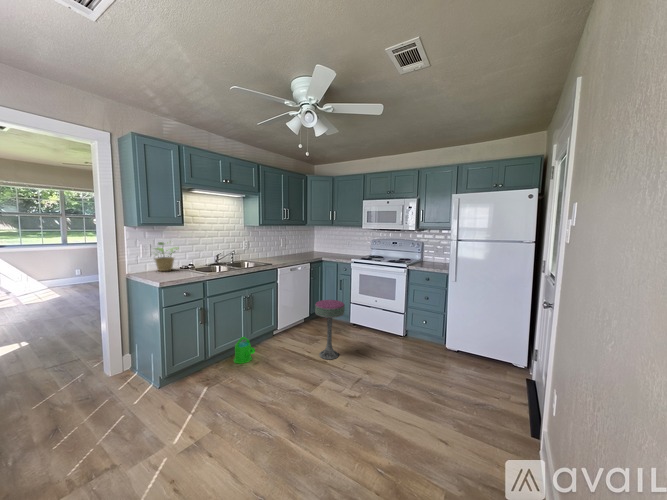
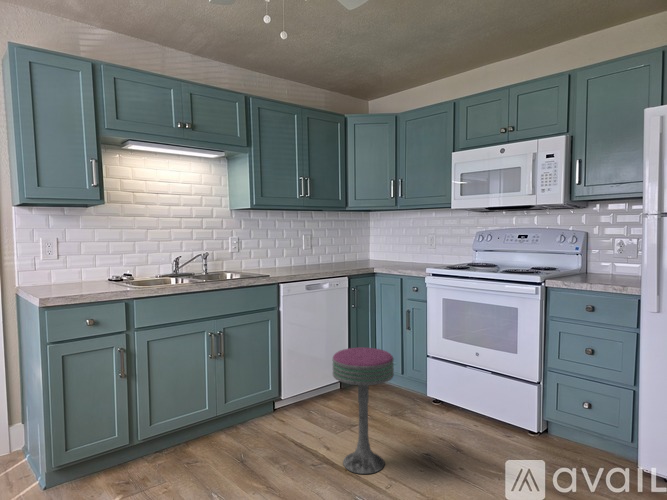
potted plant: present [155,242,179,271] -> none [45,232,96,285]
watering can: present [234,337,255,364] -> none [181,411,216,464]

